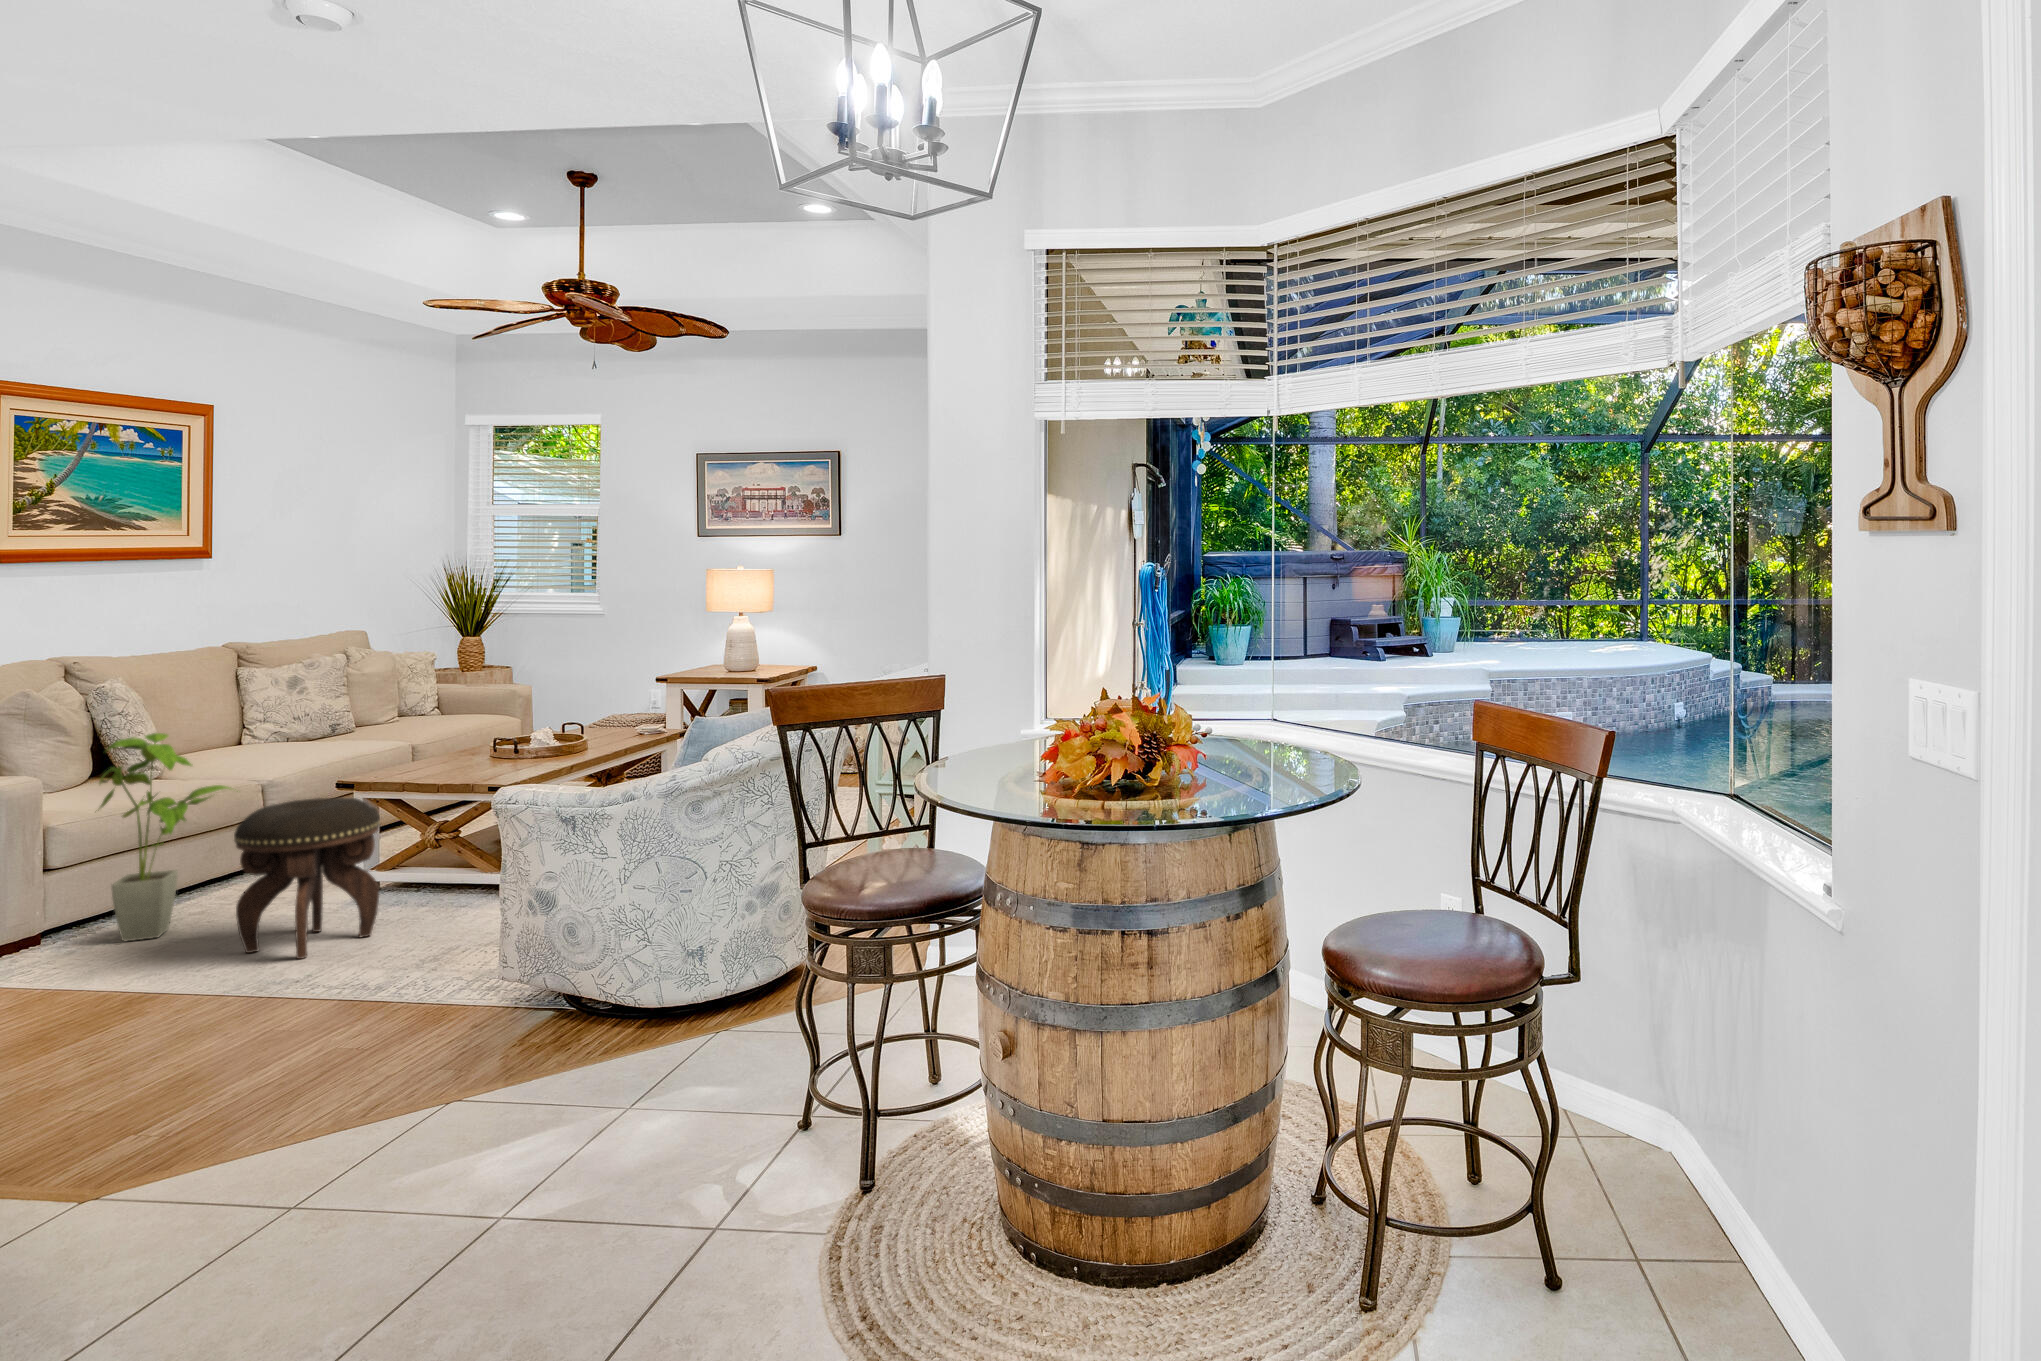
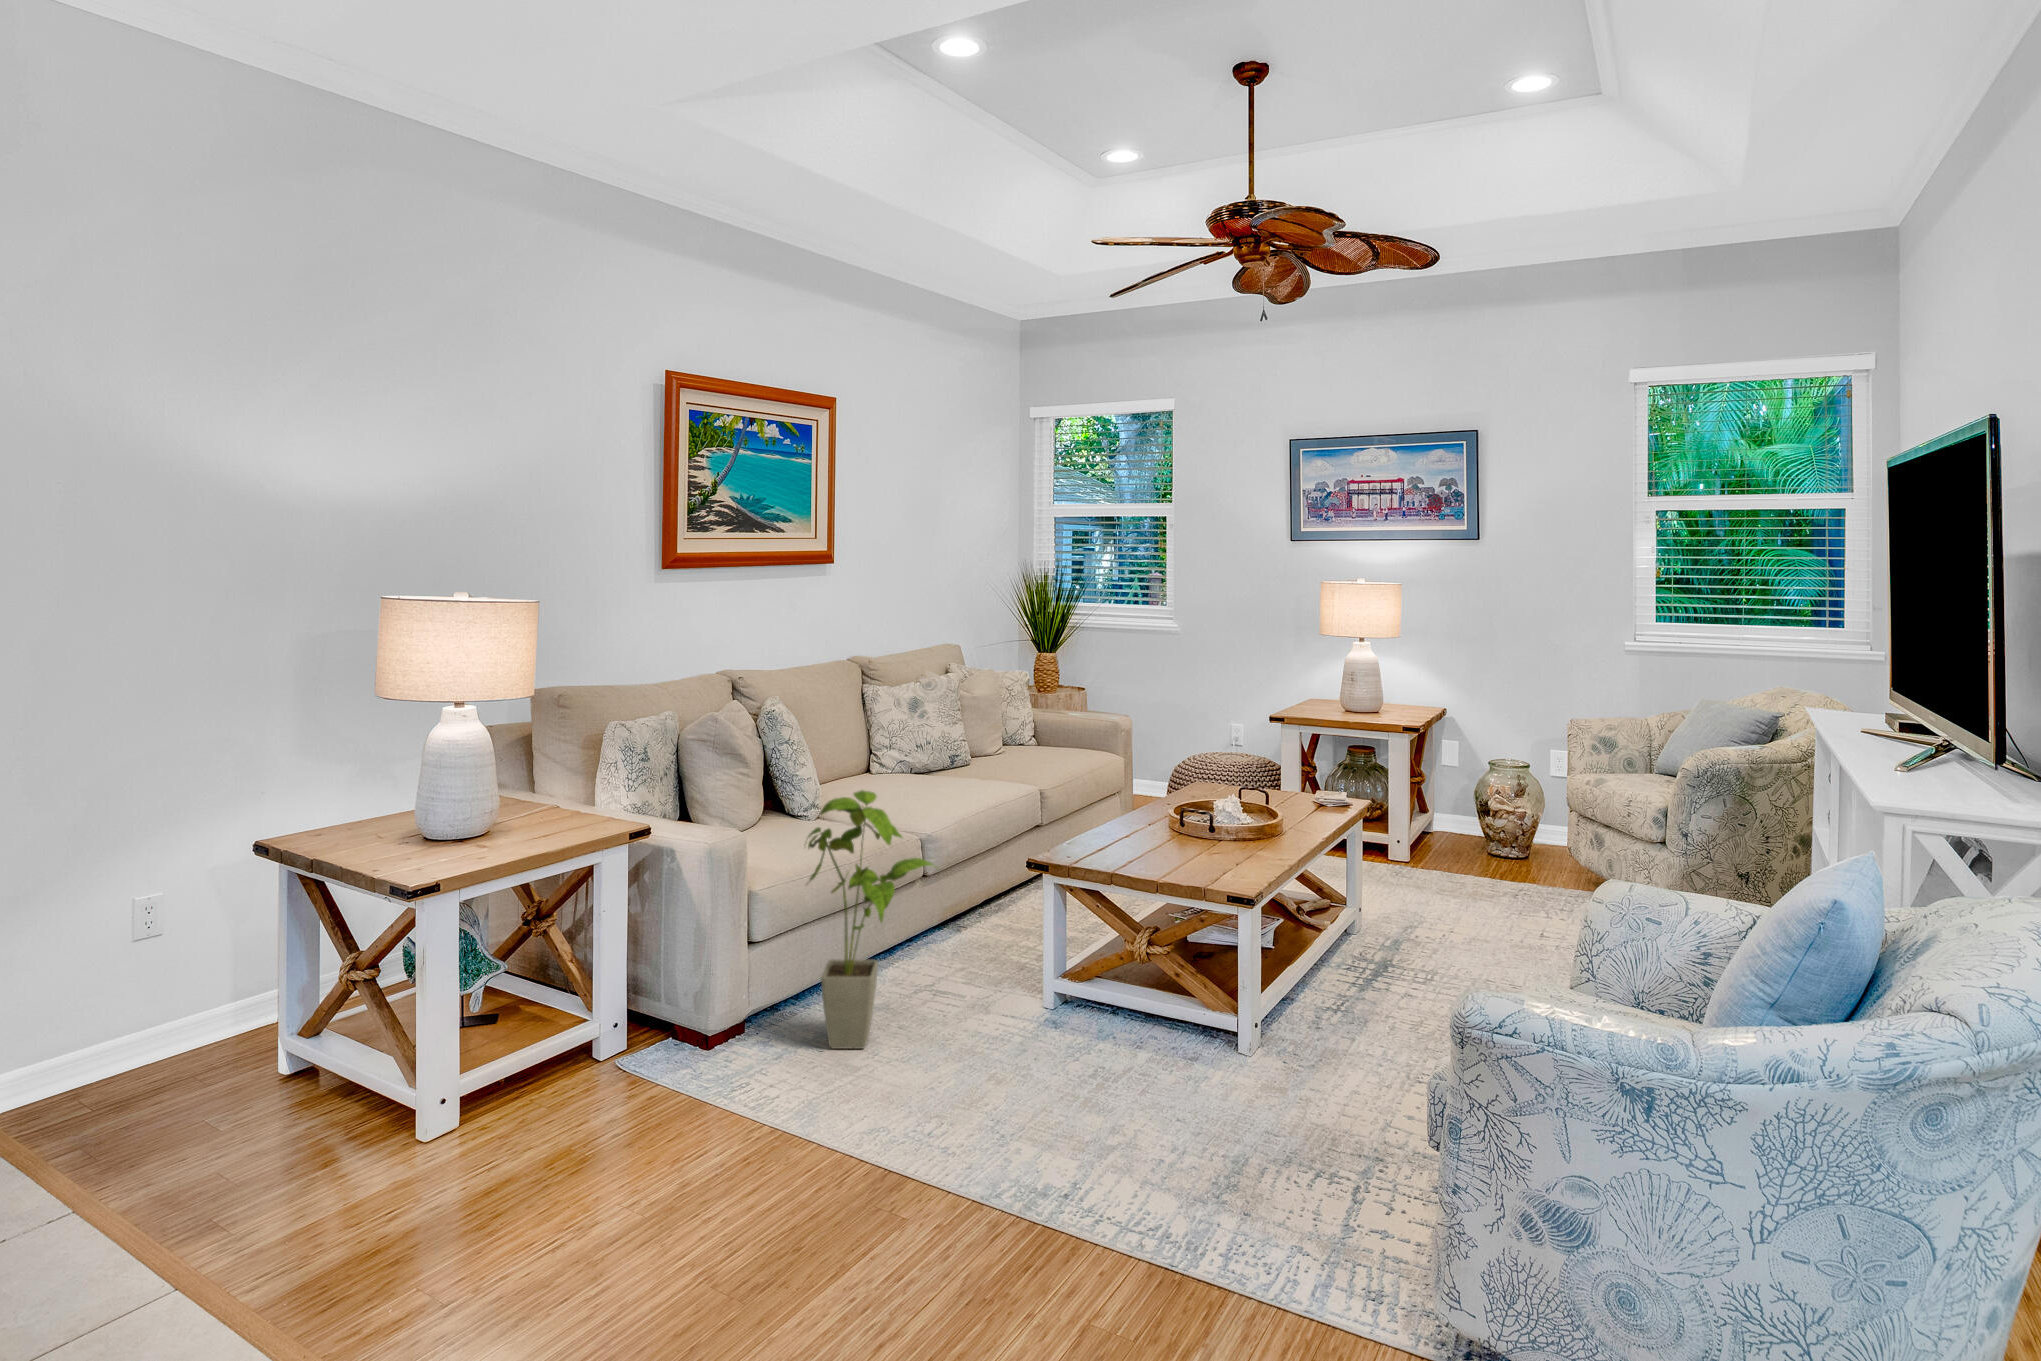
footstool: present [234,798,380,959] -> none [969,899,1126,1136]

